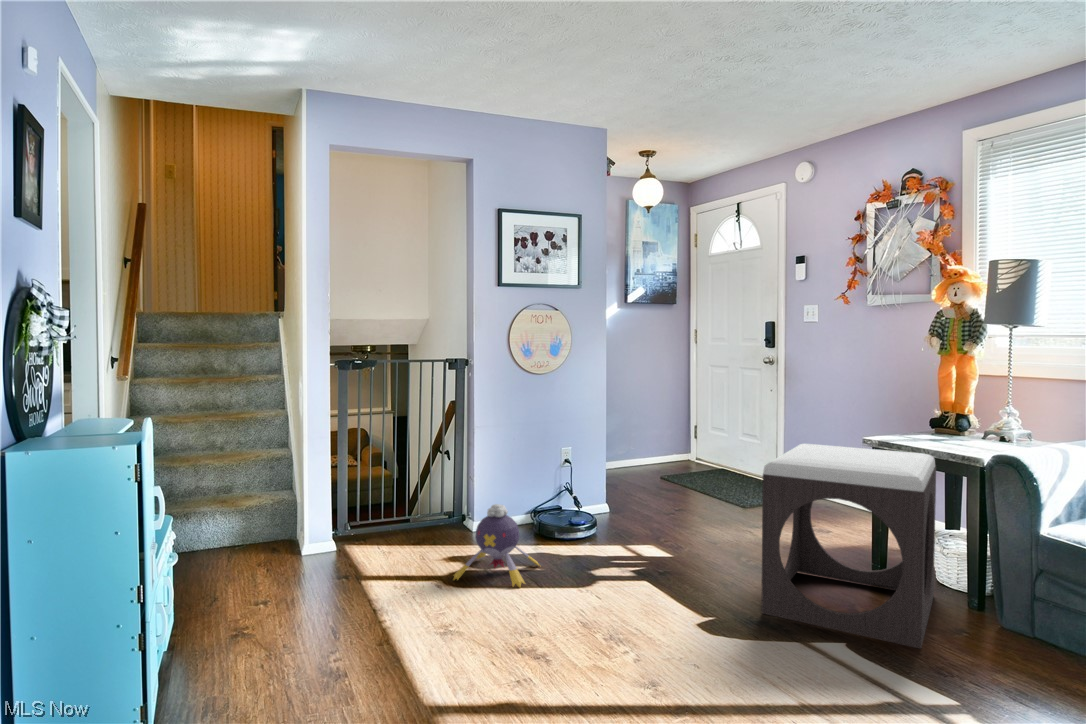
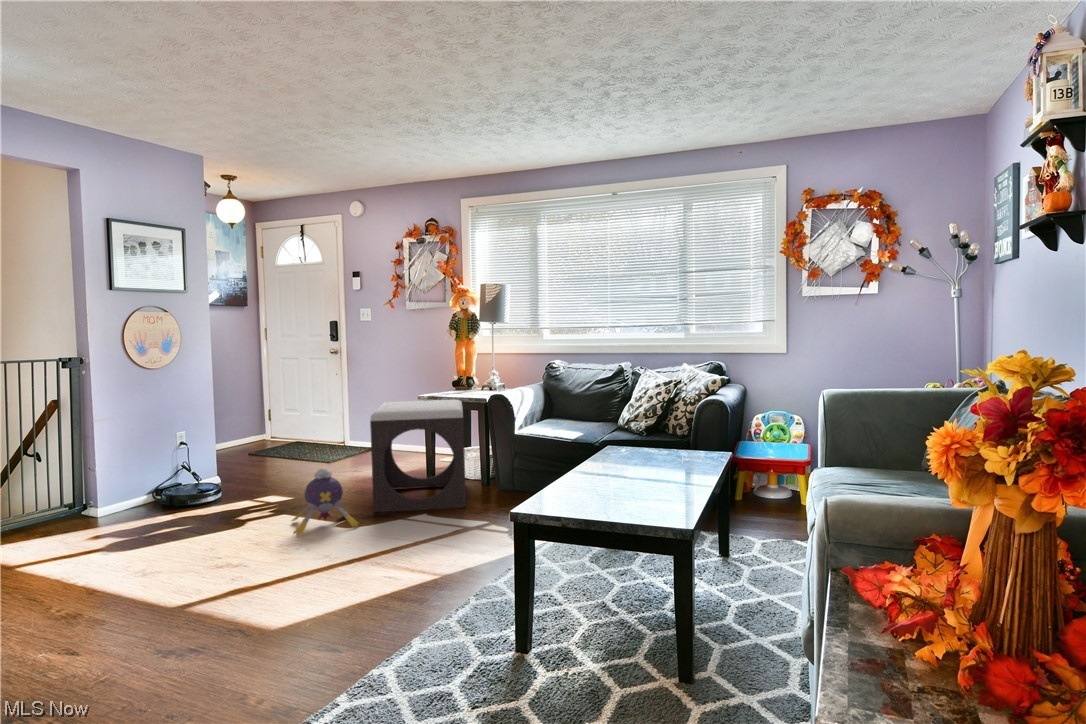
plush toy: present [454,504,539,587] -> present [292,468,359,536]

